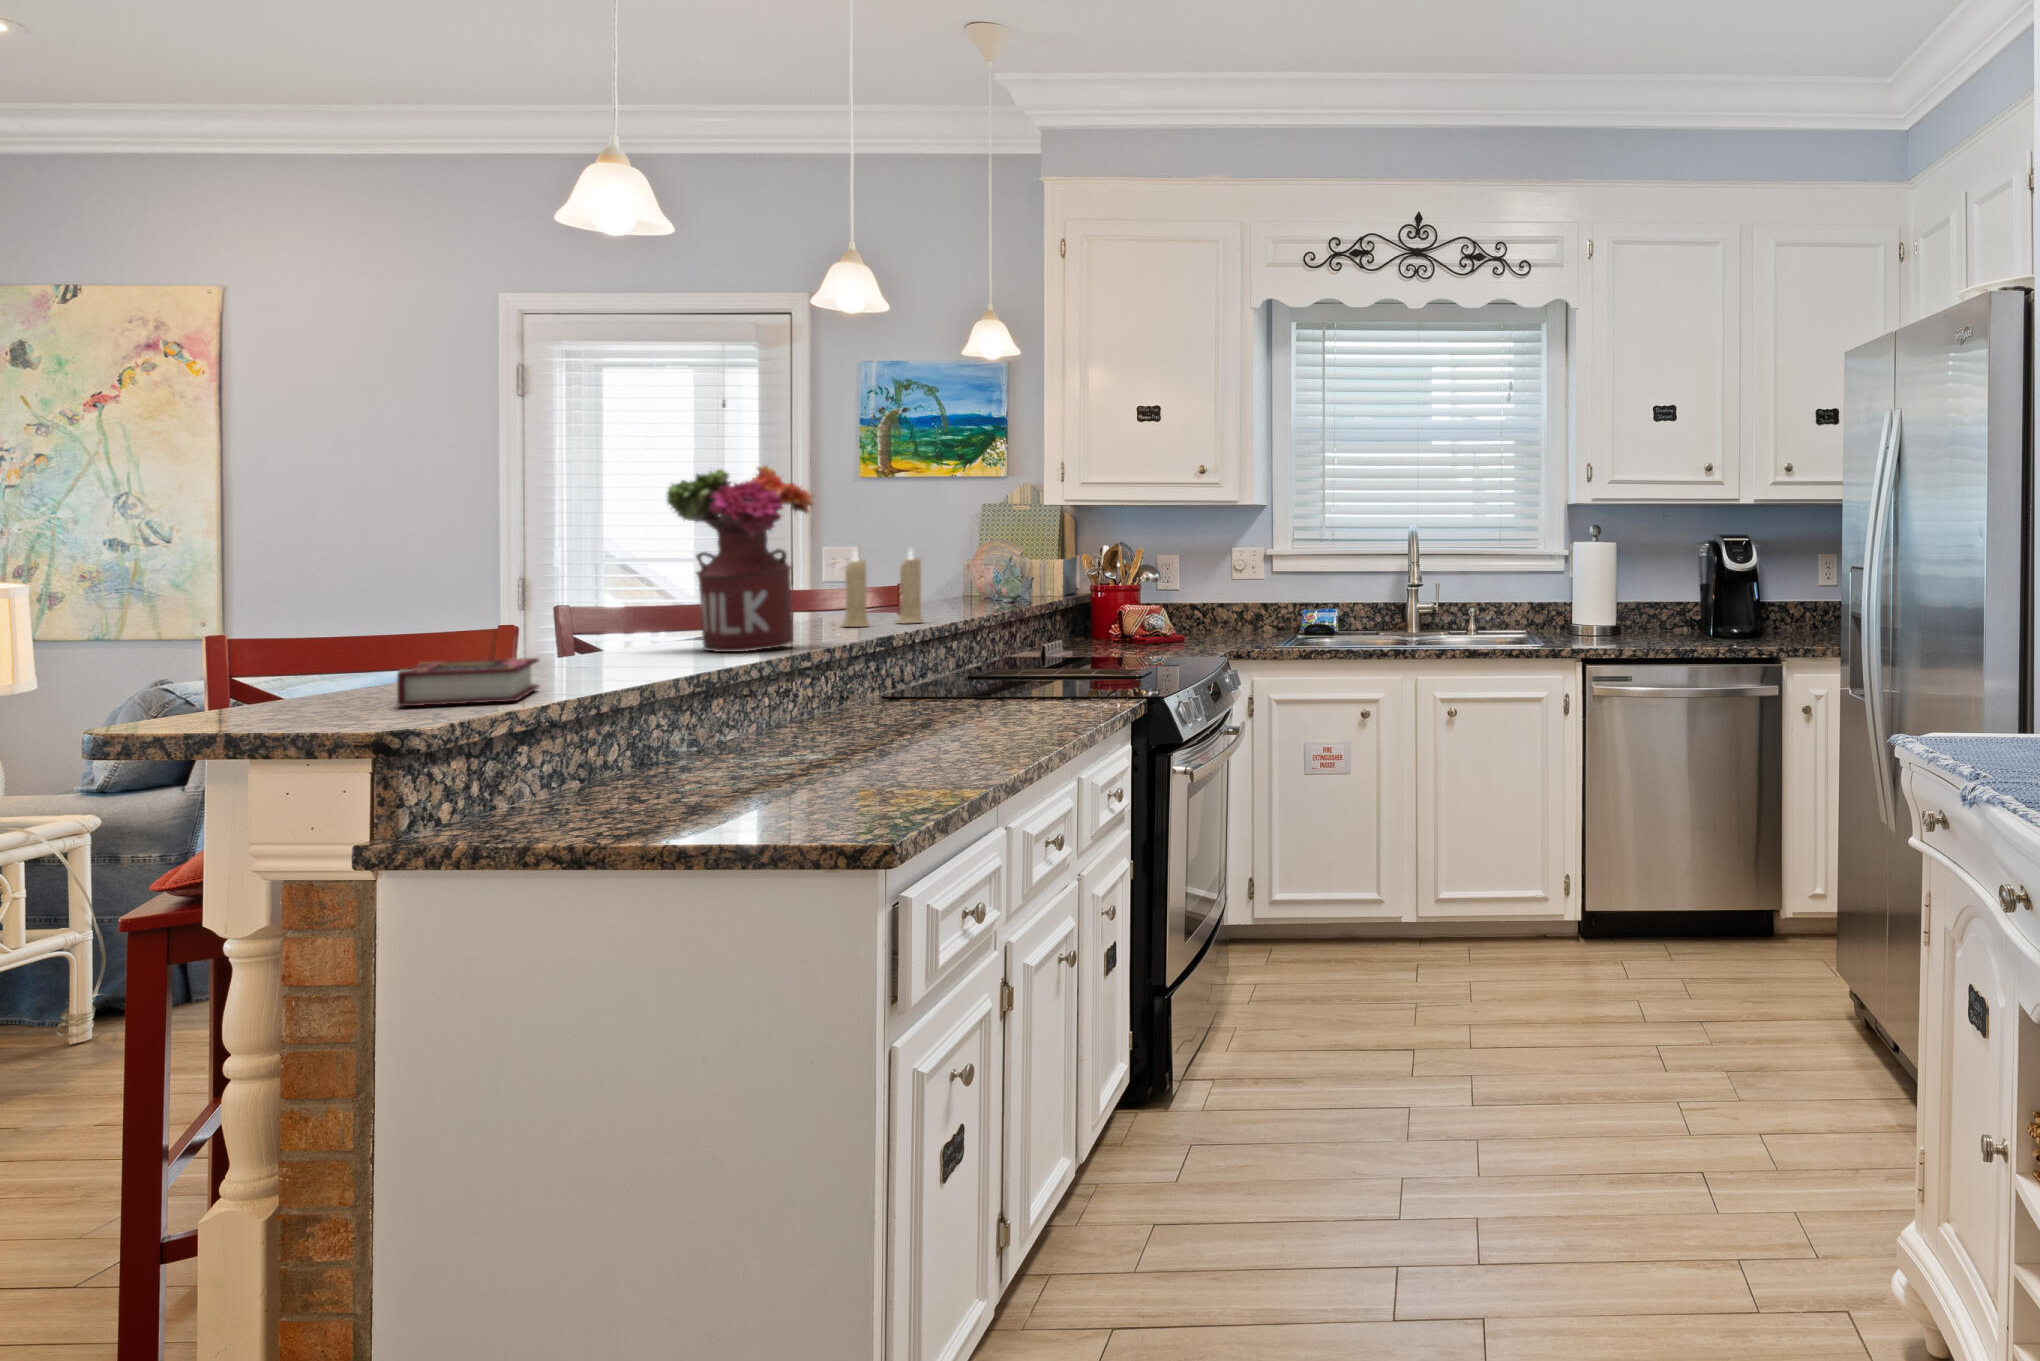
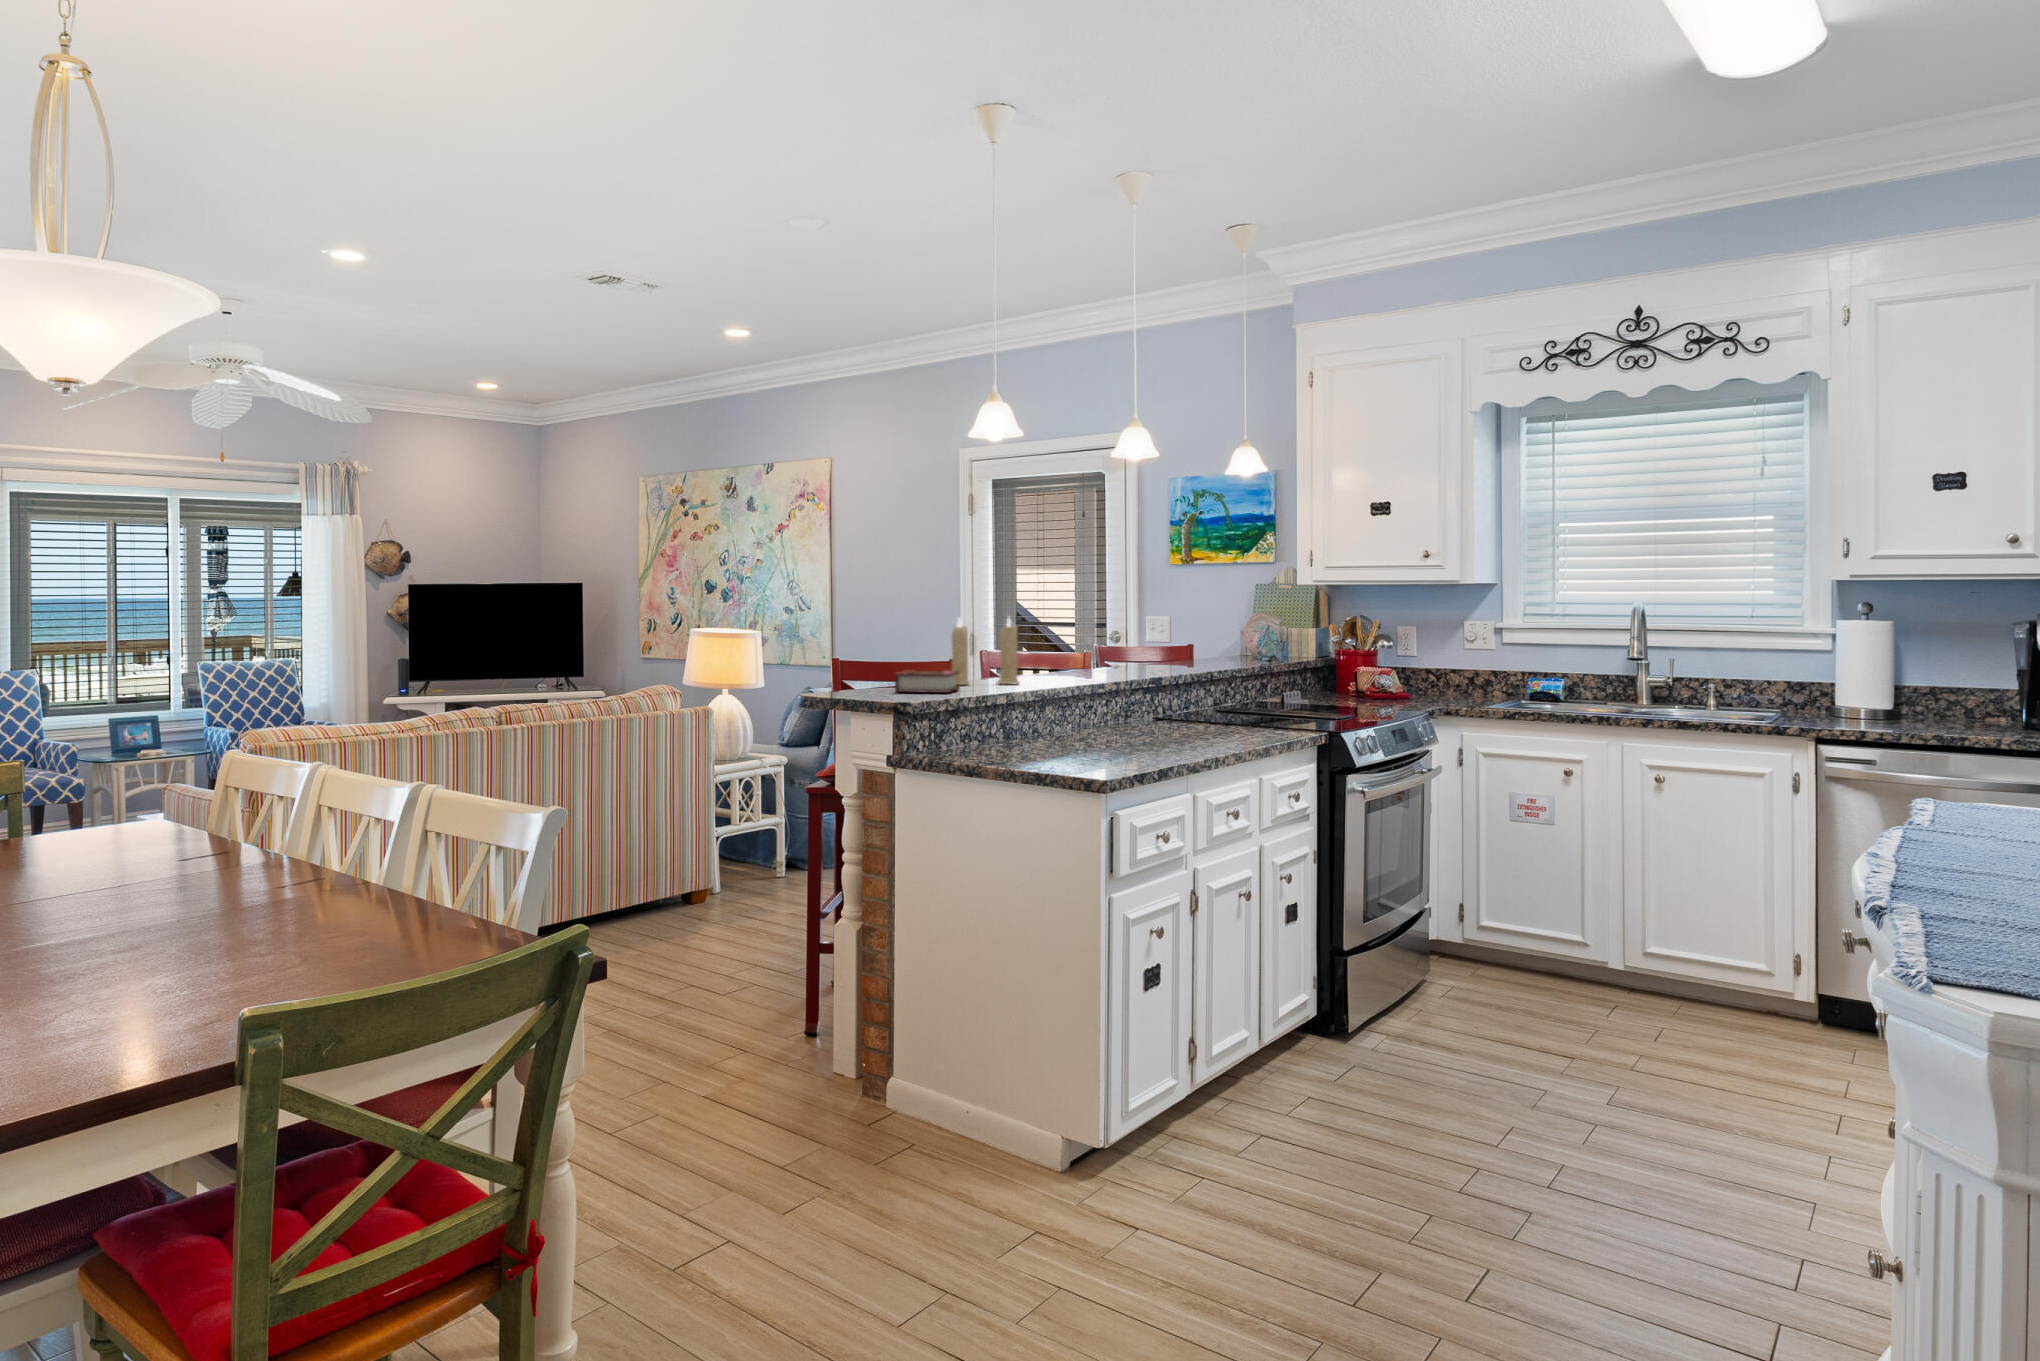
flower arrangement: present [667,466,813,652] -> none [1028,557,1116,680]
candle: present [842,550,923,627] -> present [952,618,1019,685]

